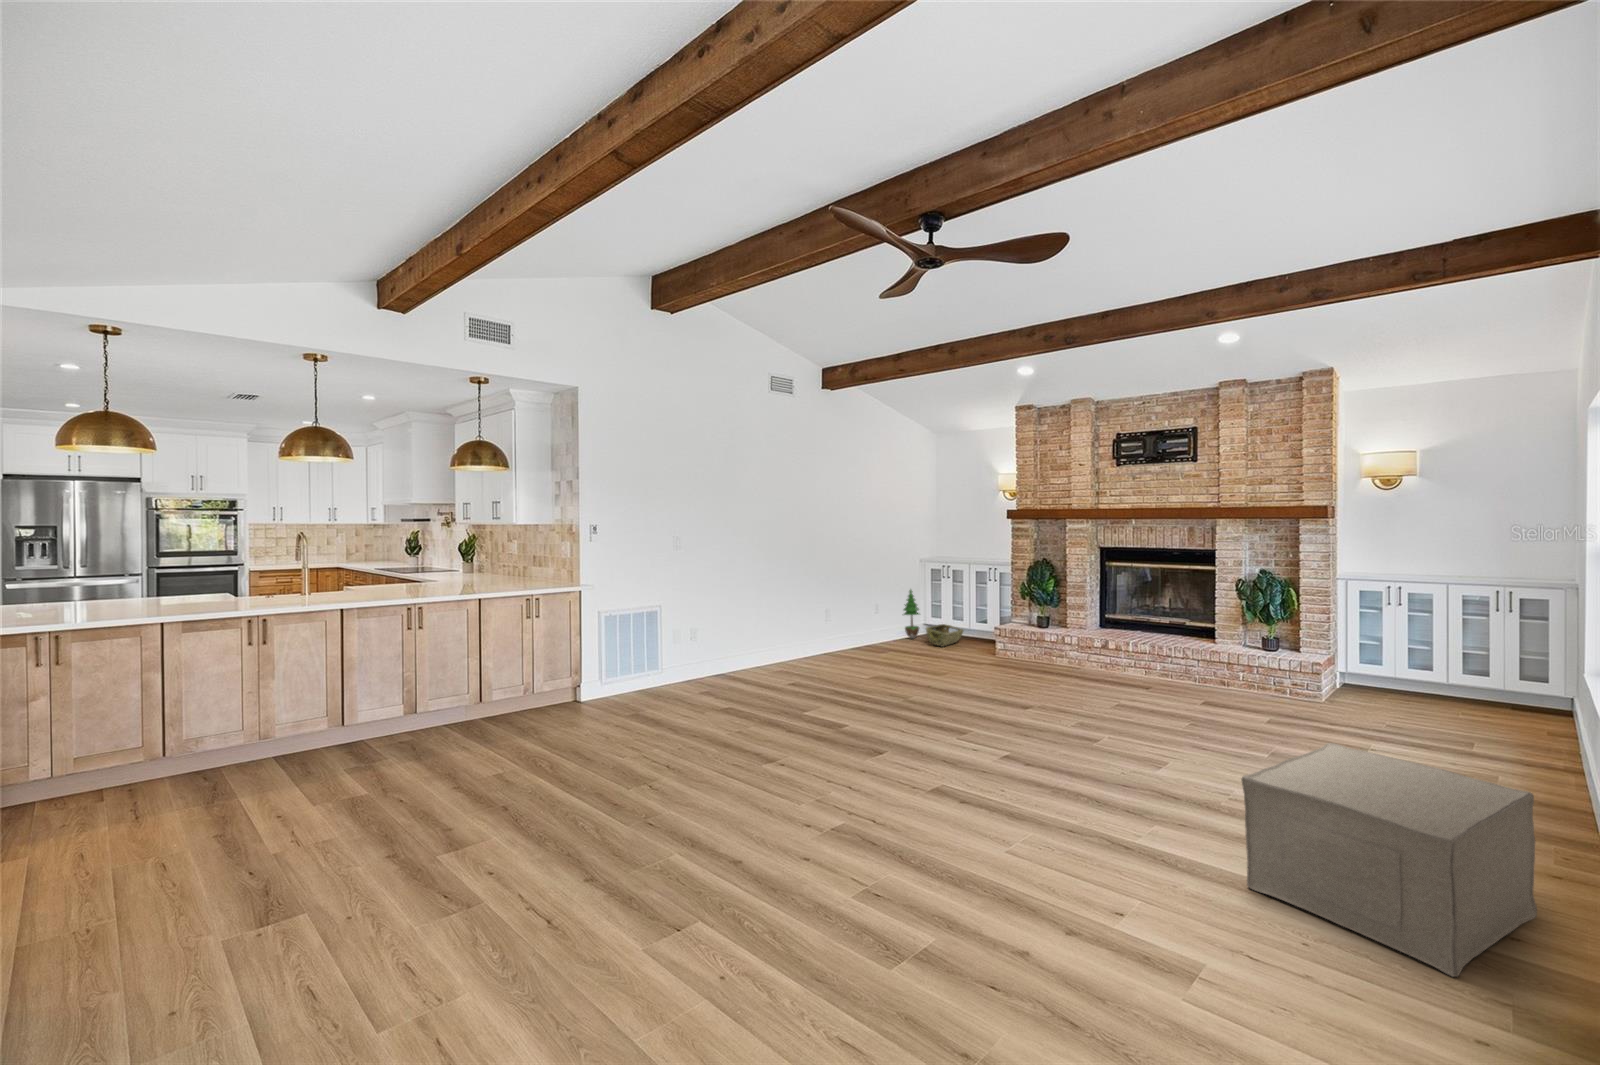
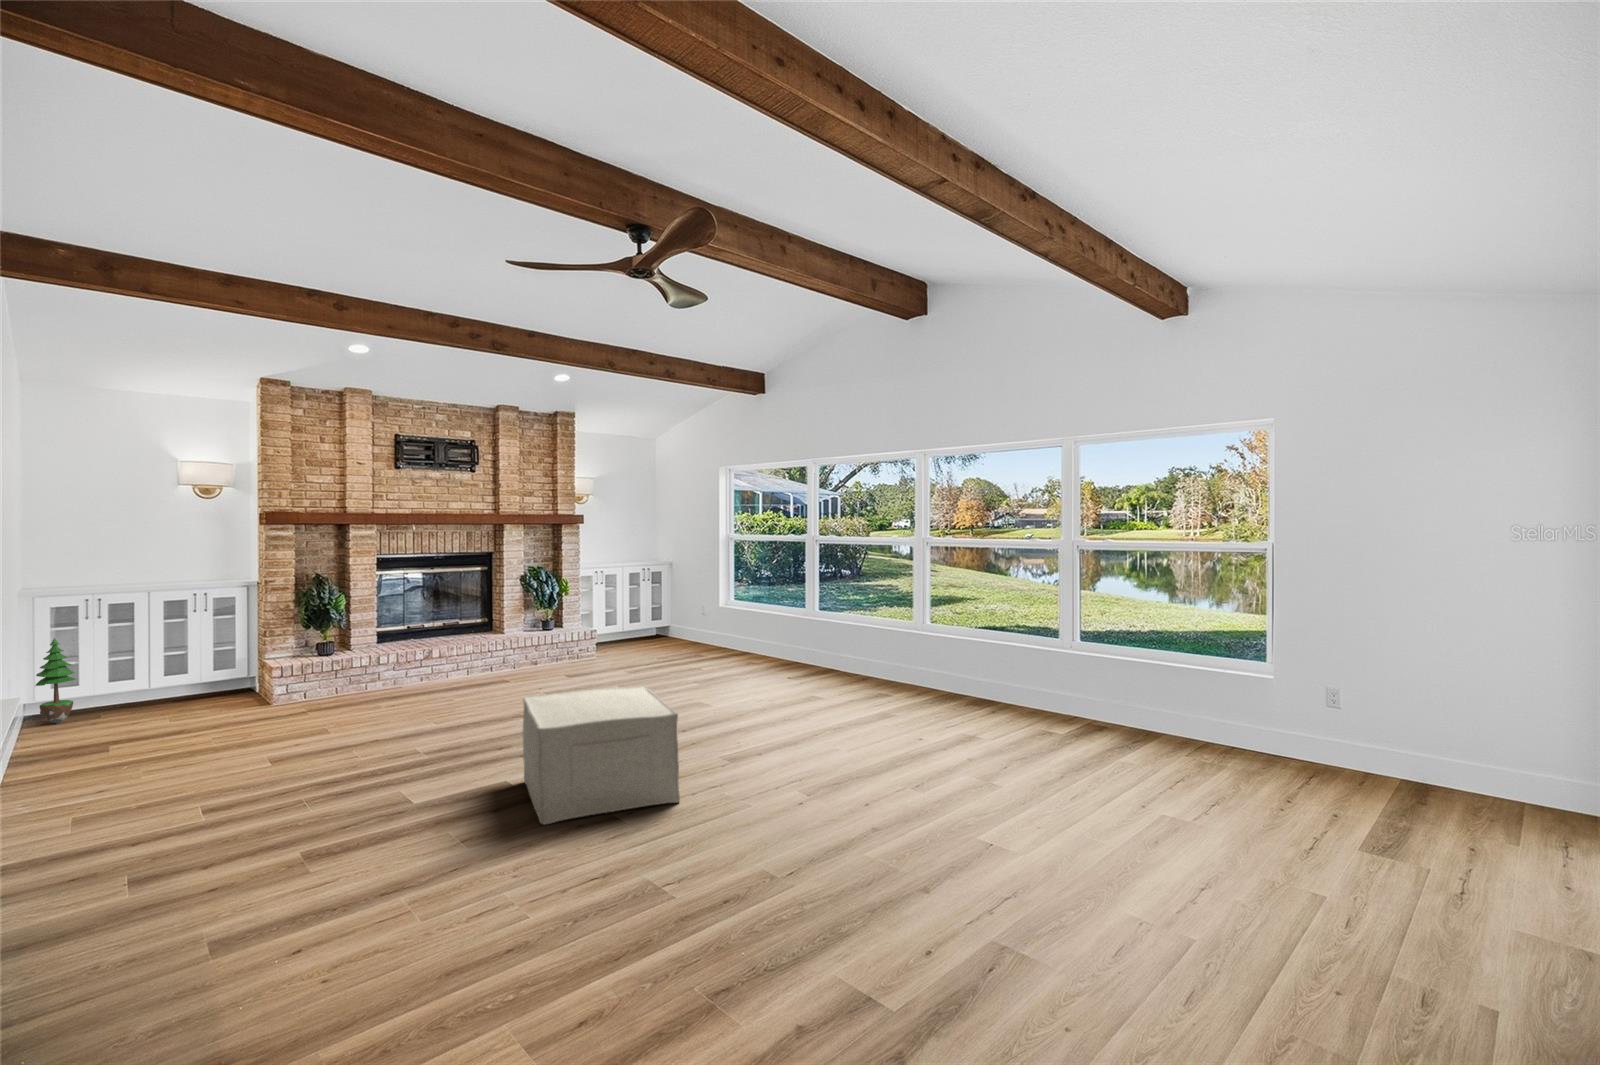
woven basket: present [926,624,963,646] -> none [122,685,177,716]
ottoman: present [1241,743,1537,977] -> present [523,686,680,824]

